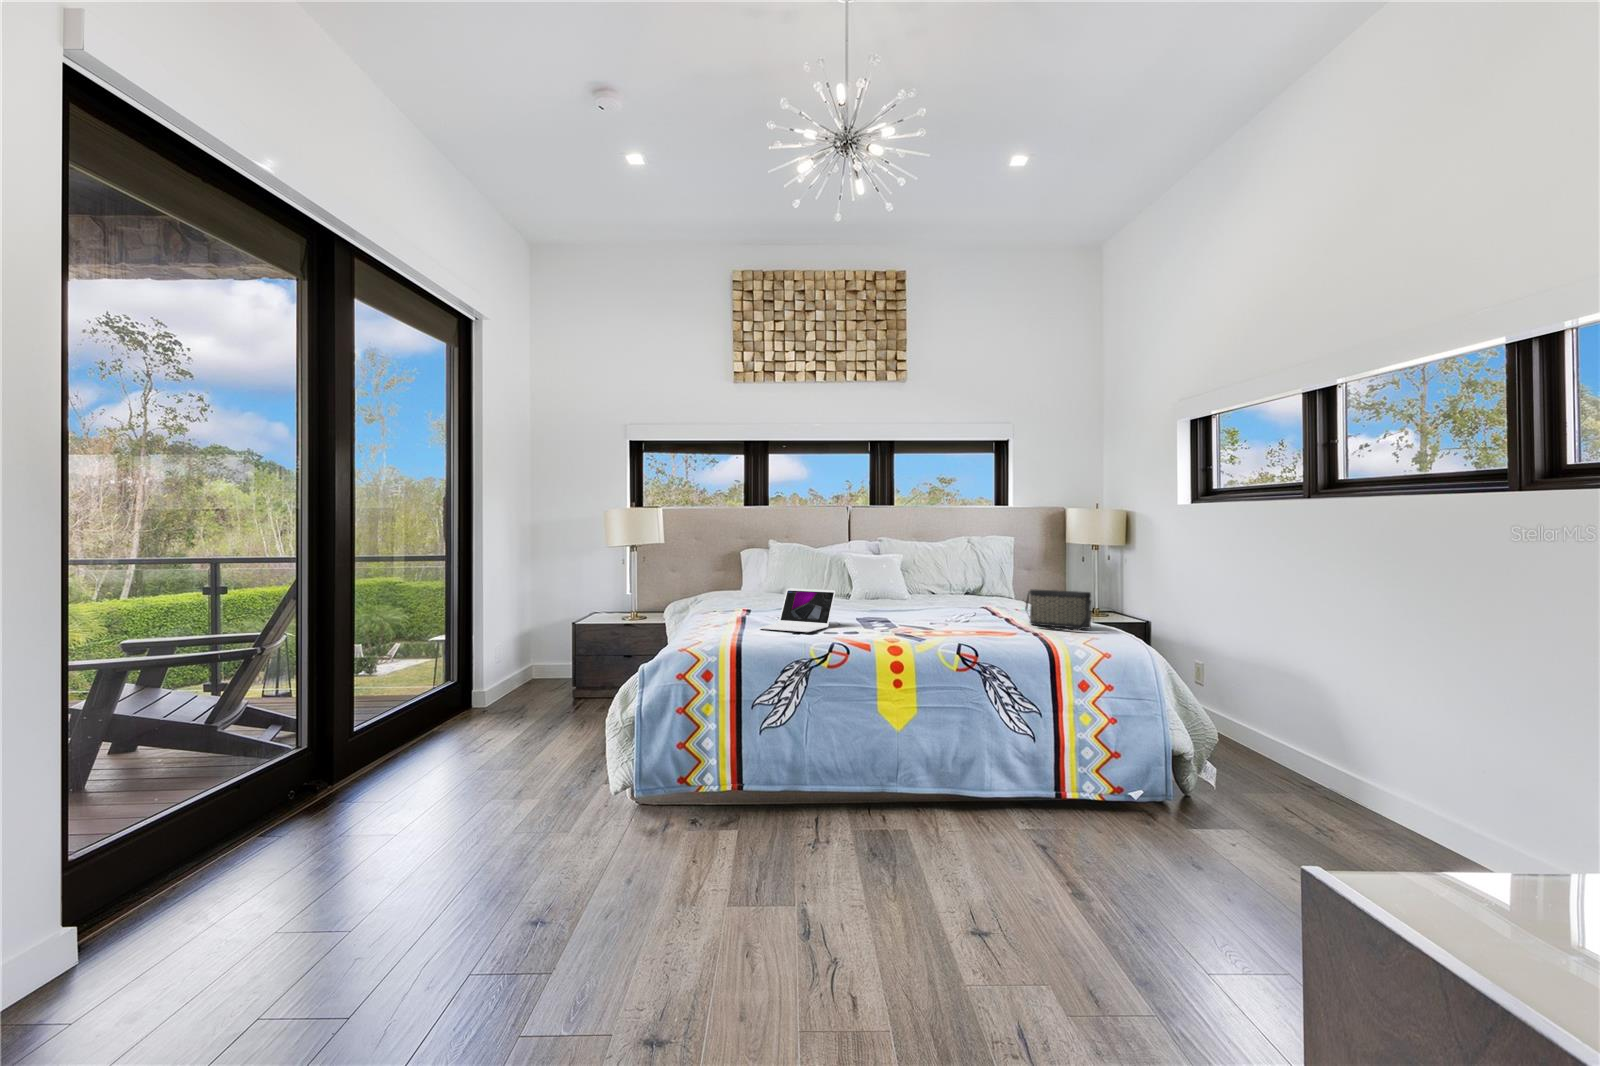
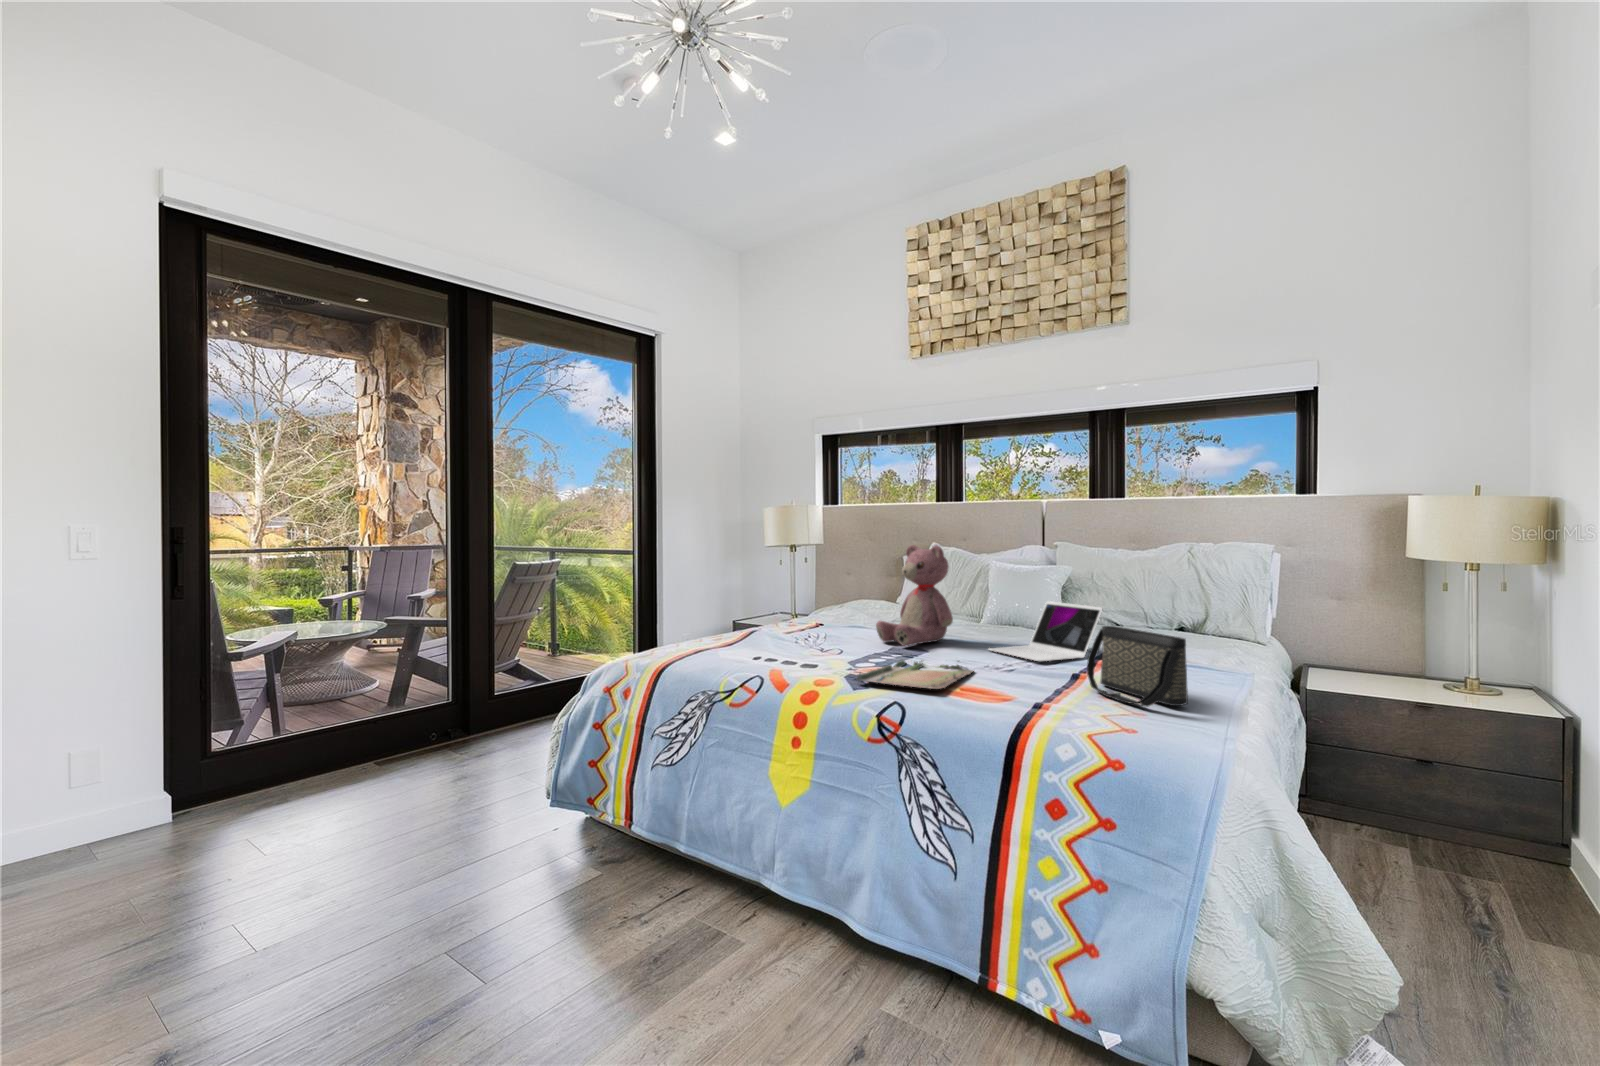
teddy bear: none [838,542,891,617] -> present [876,545,953,646]
laptop: present [759,588,835,632] -> present [989,601,1102,661]
tray: none [903,618,981,638] -> present [856,660,973,689]

